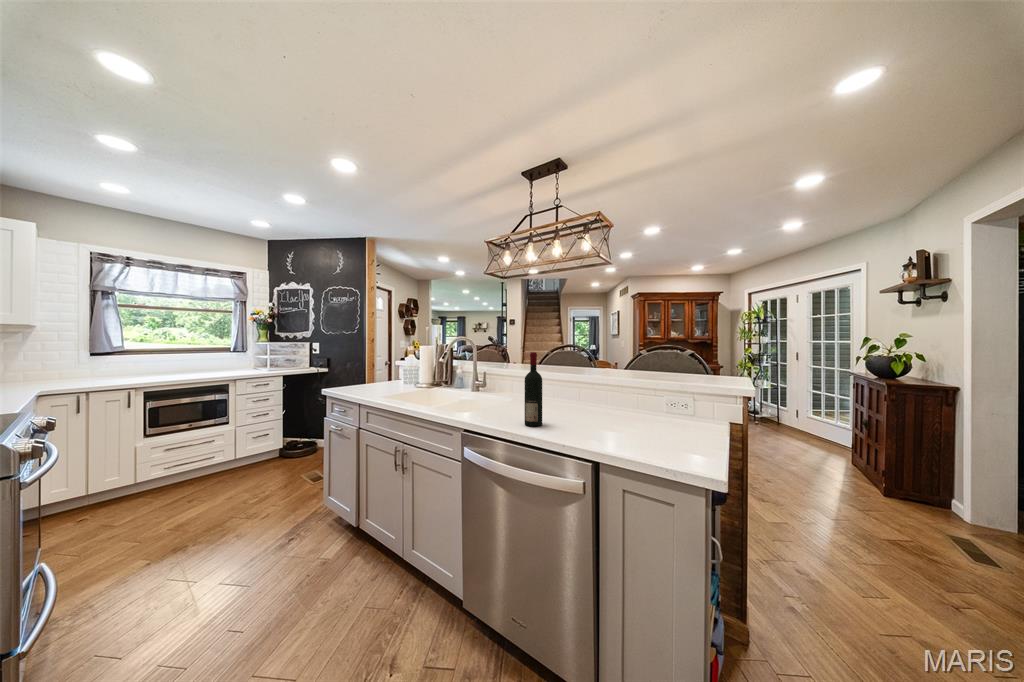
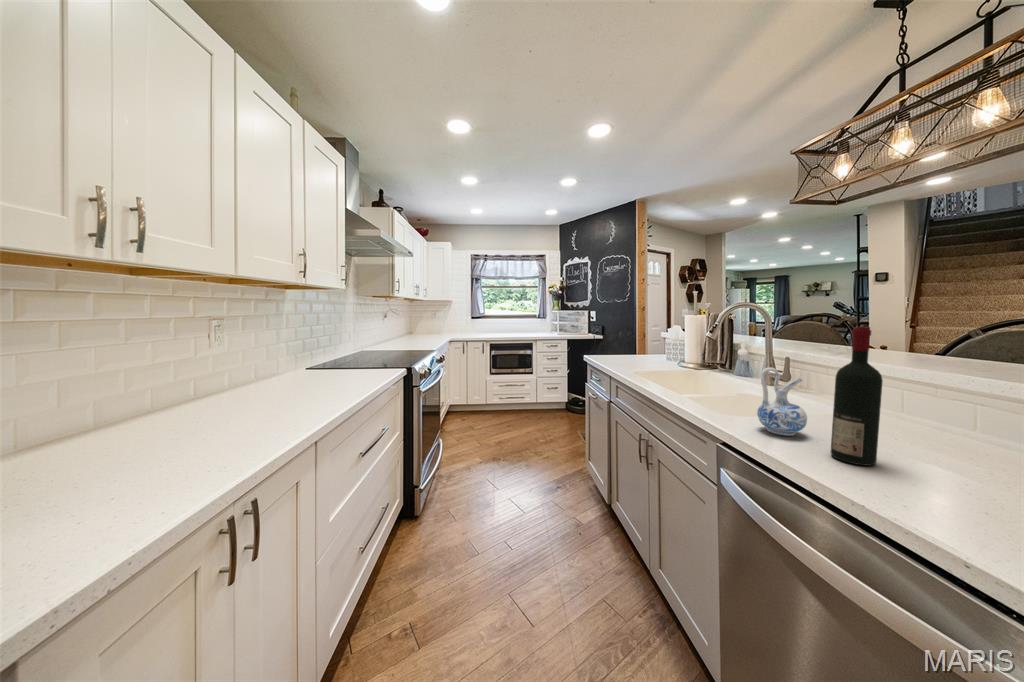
ceramic pitcher: none [487,379,511,420] -> present [757,367,807,436]

